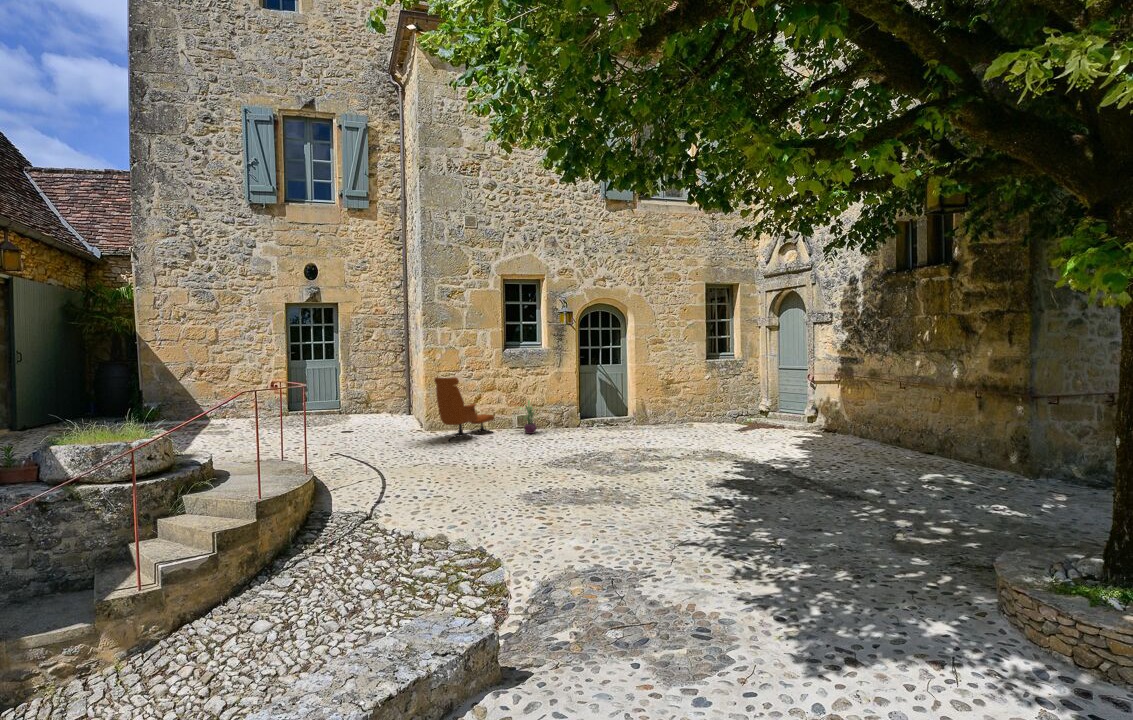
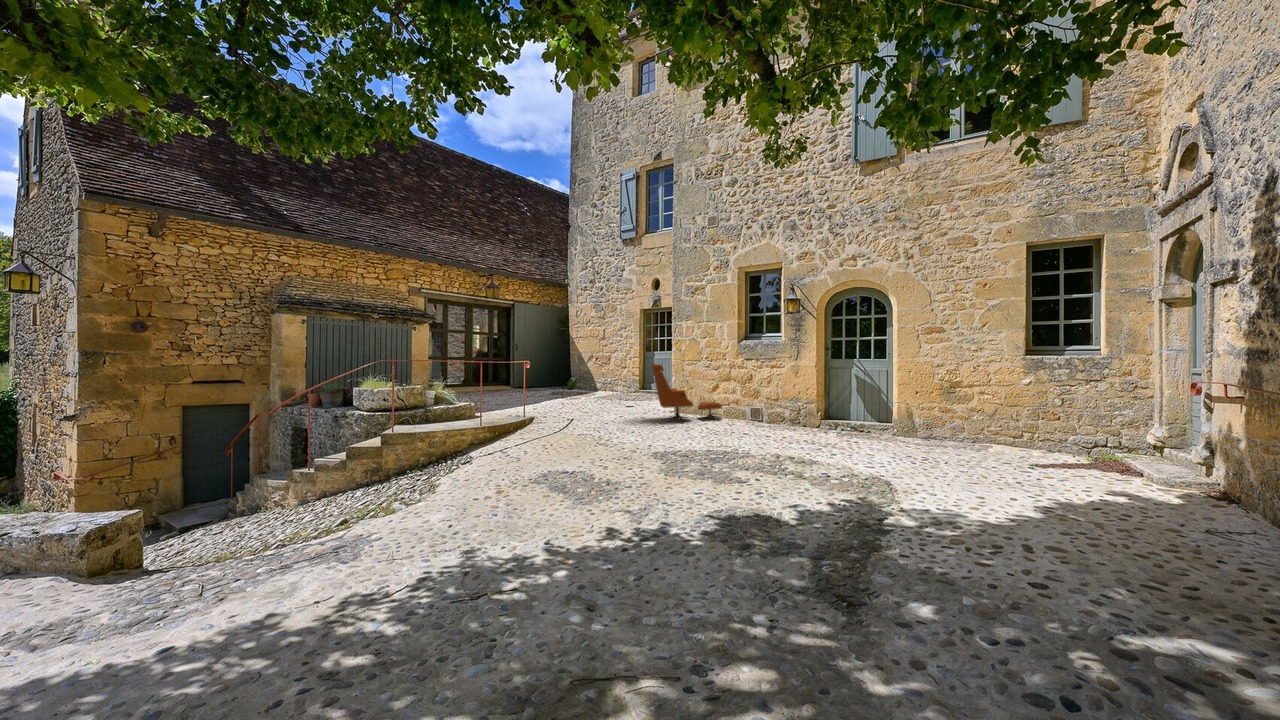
decorative plant: present [520,400,536,434] -> none [729,391,768,425]

